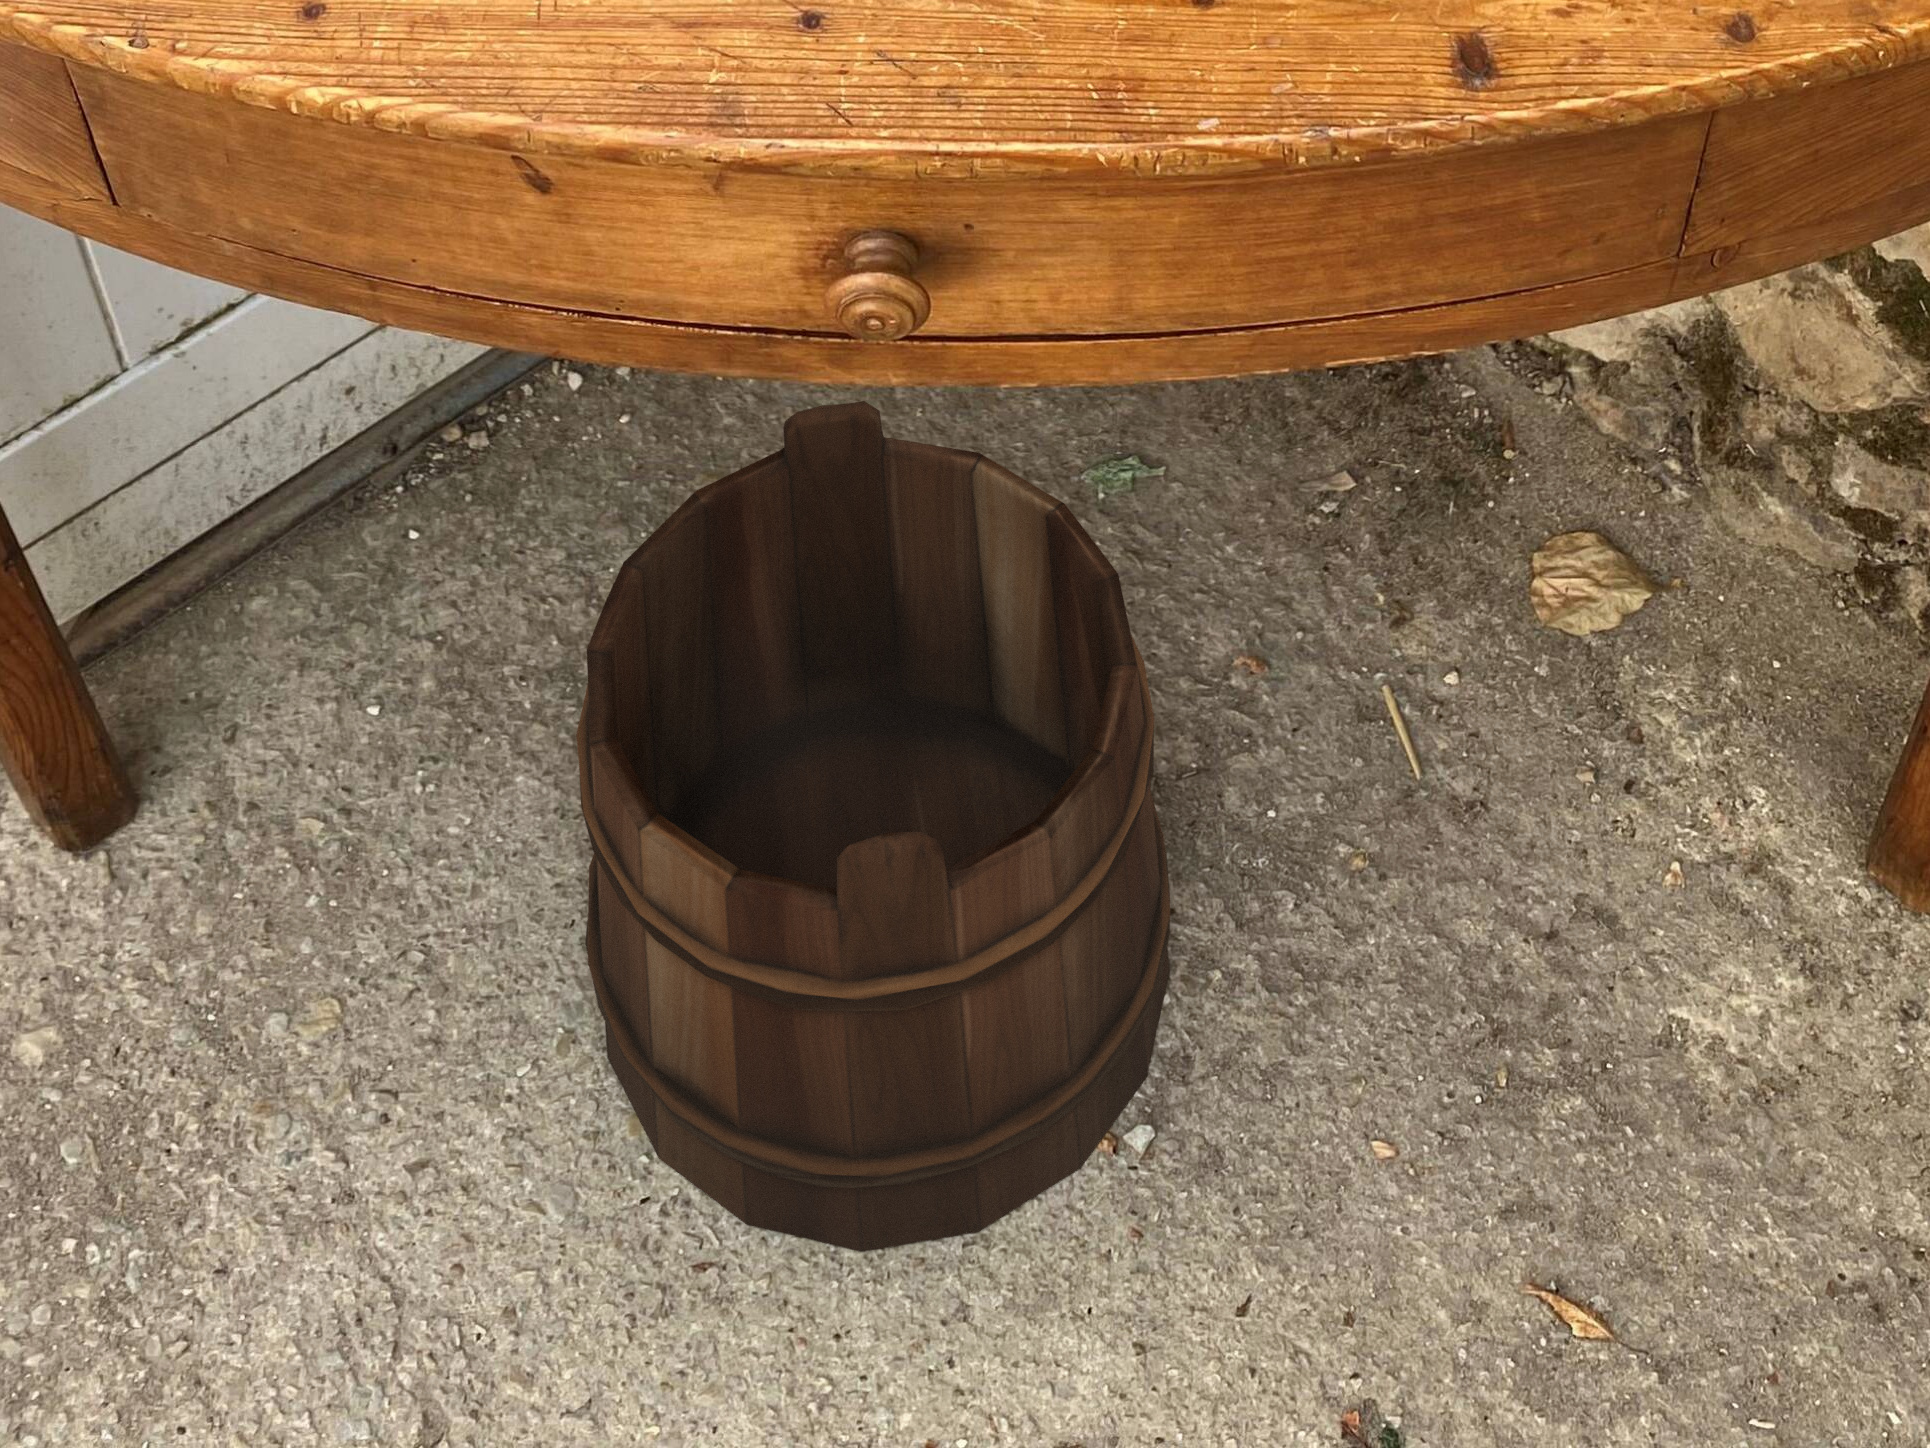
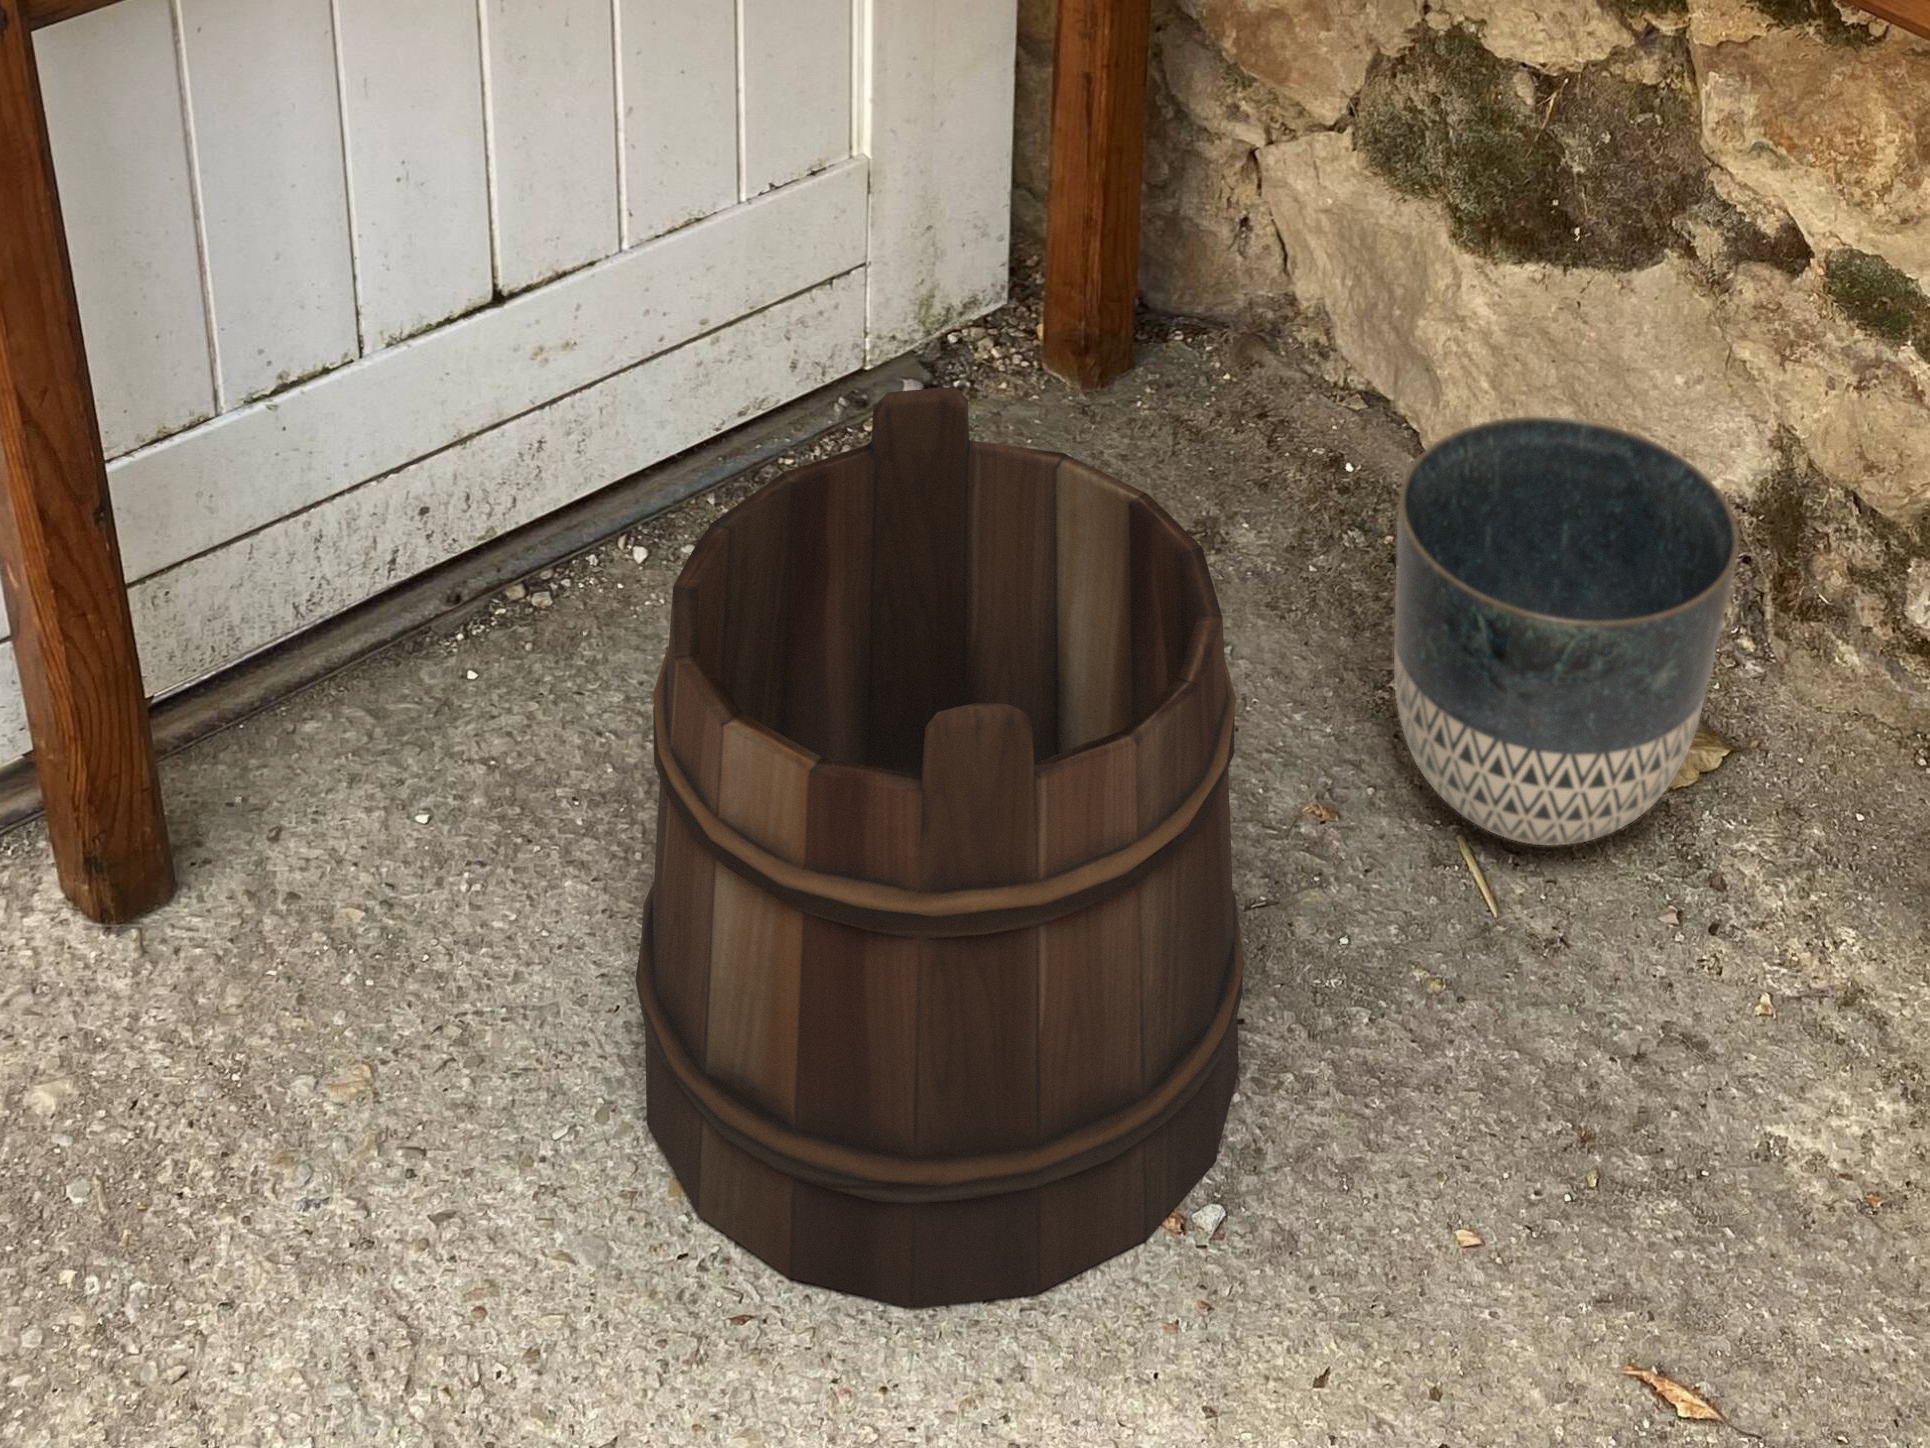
planter: none [1322,307,1662,718] -> present [1394,417,1739,846]

